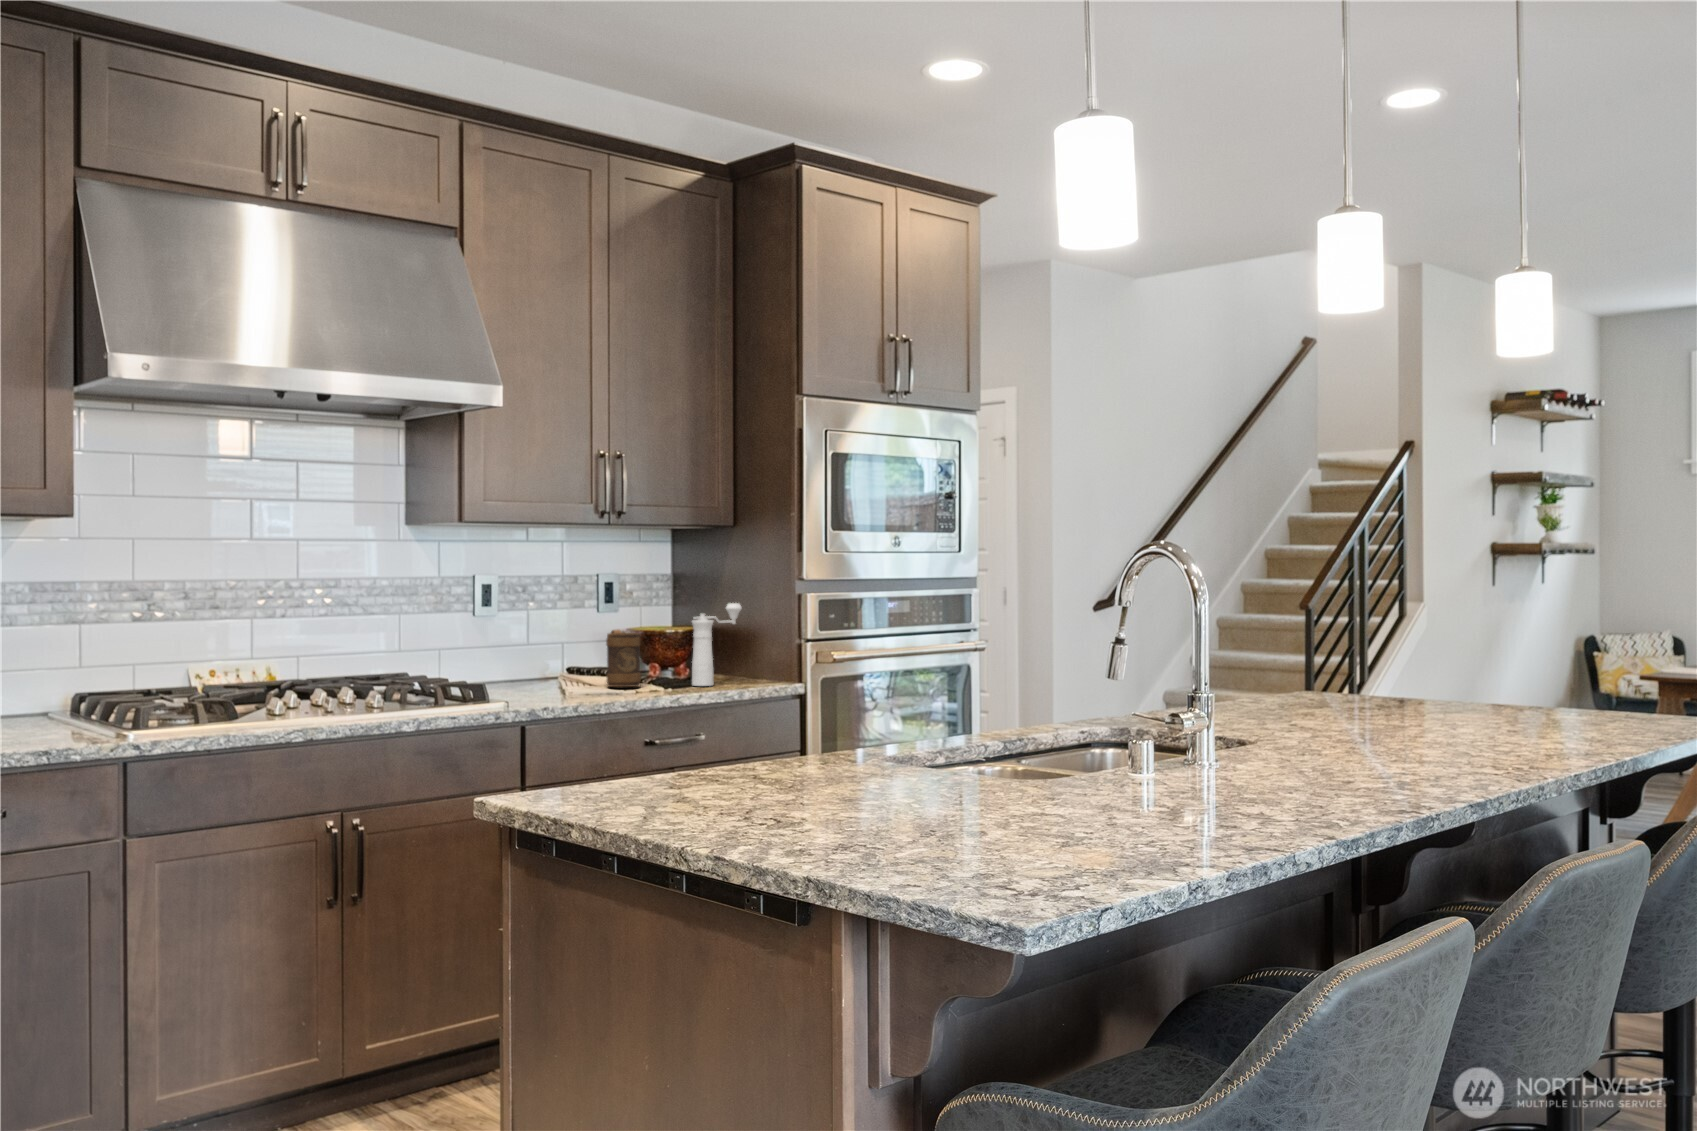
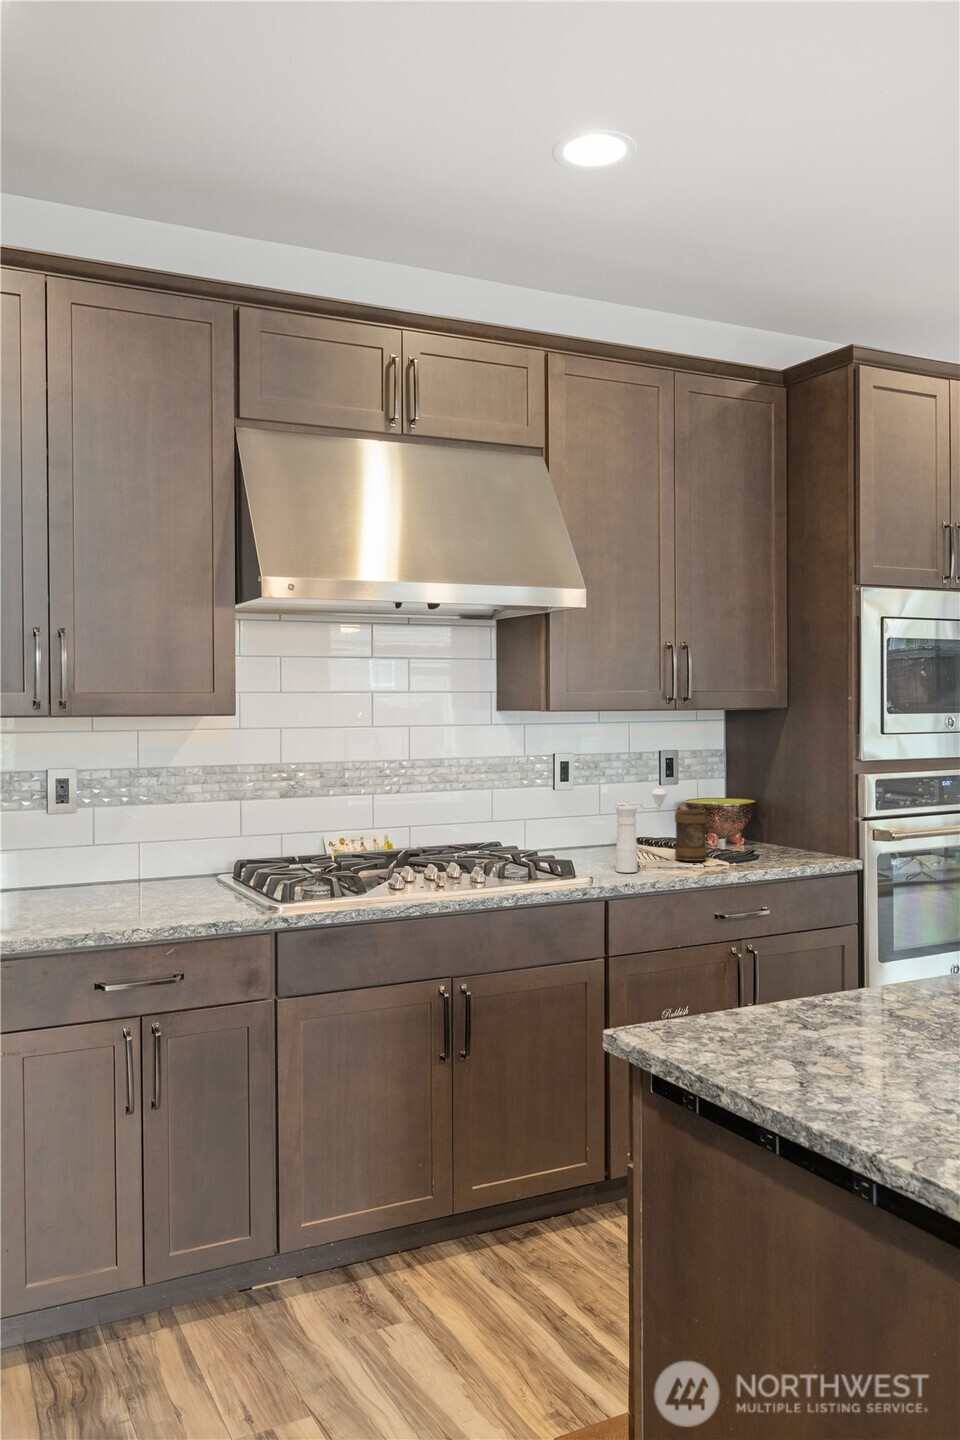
pepper mill: present [692,603,742,686] -> present [615,789,667,873]

